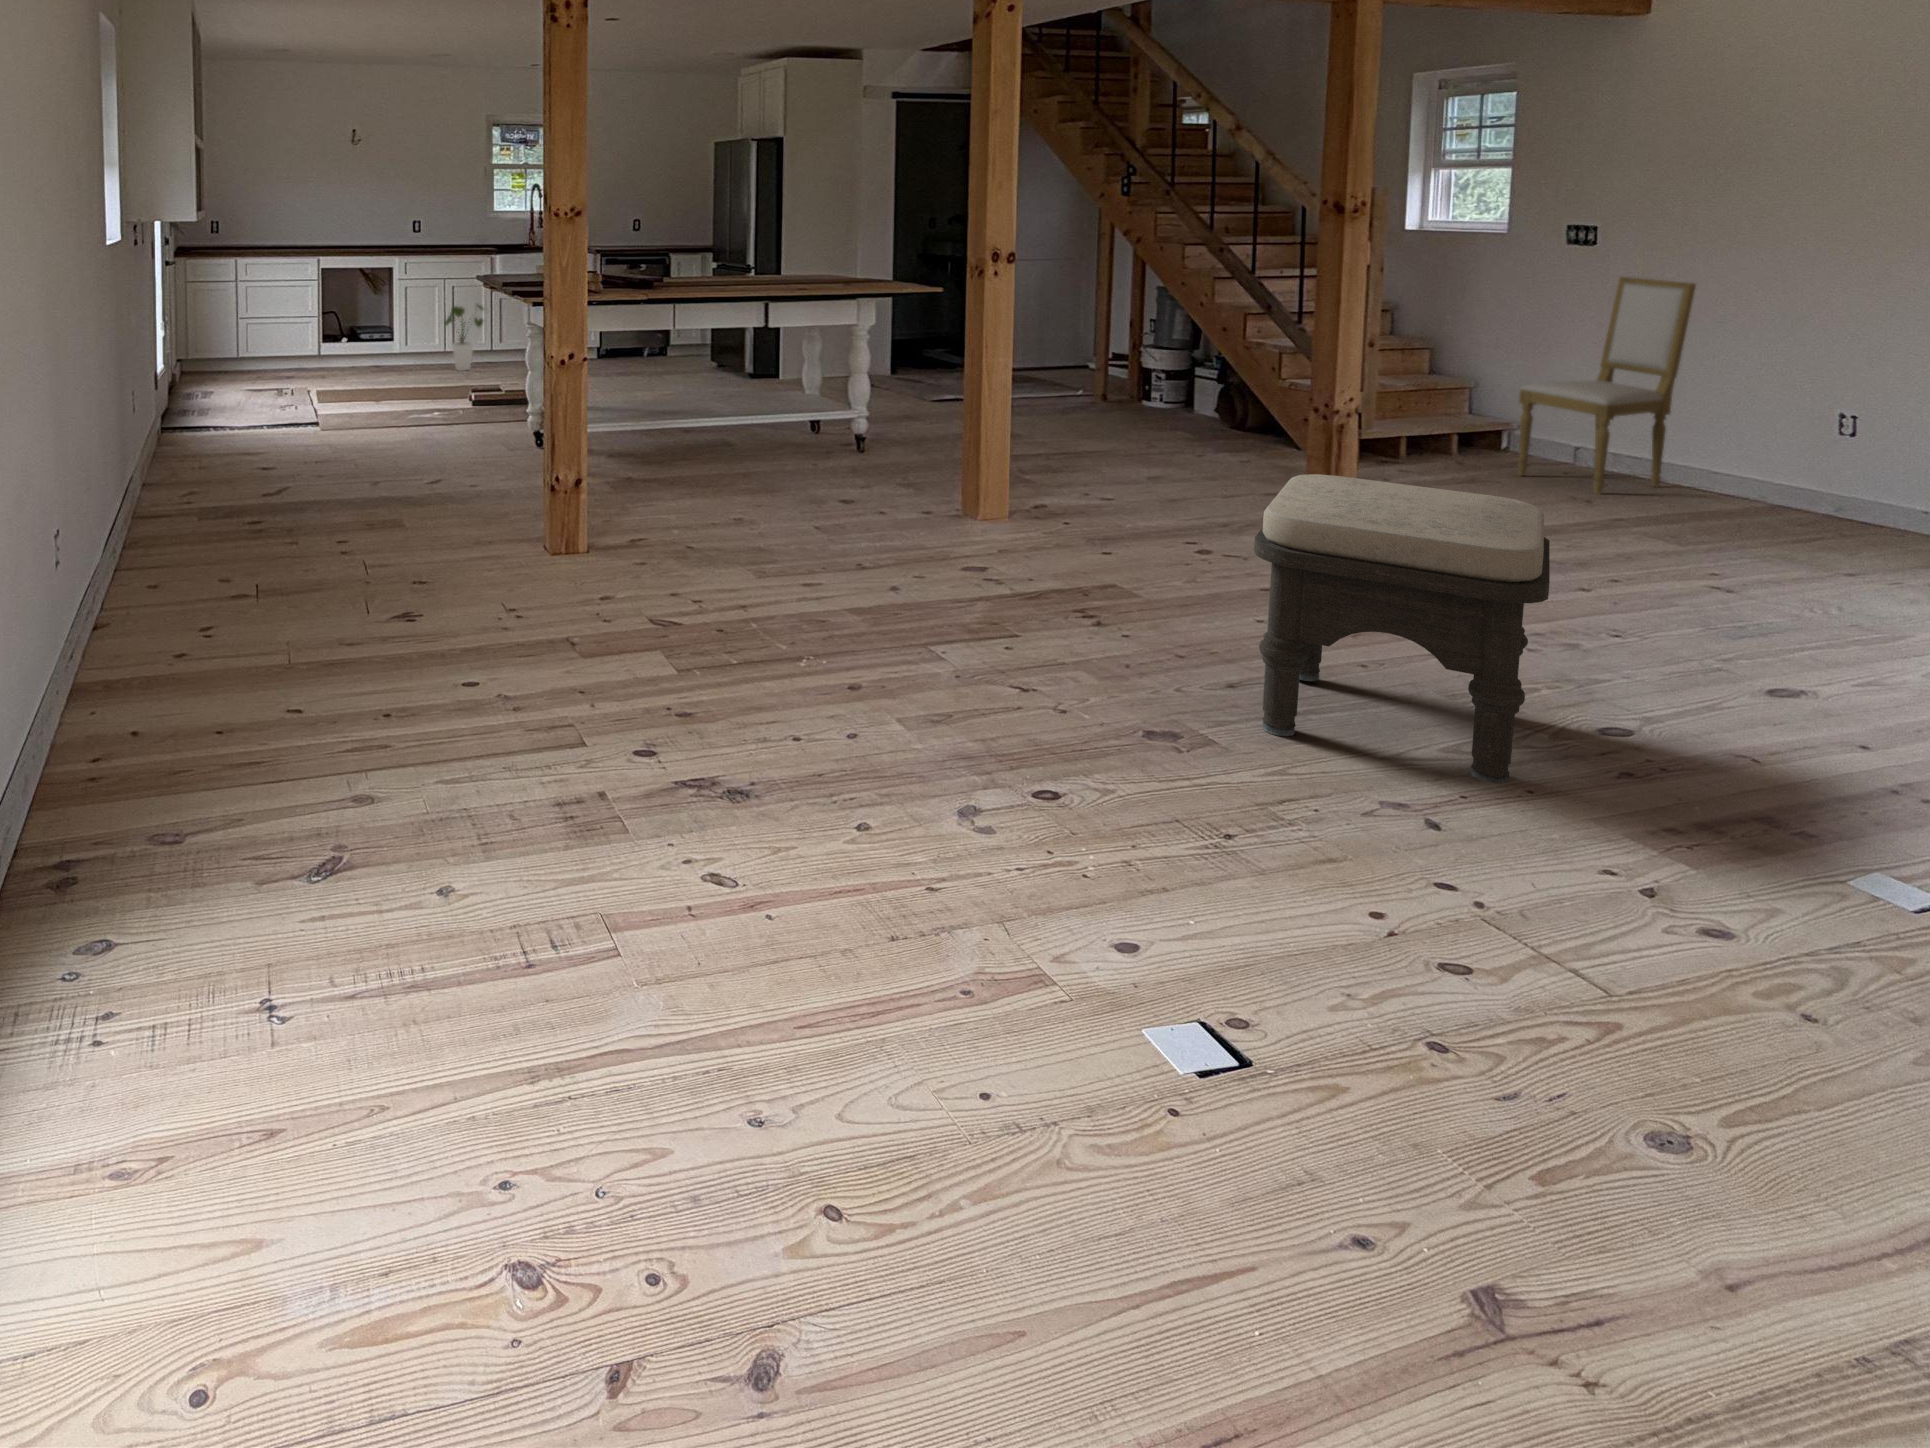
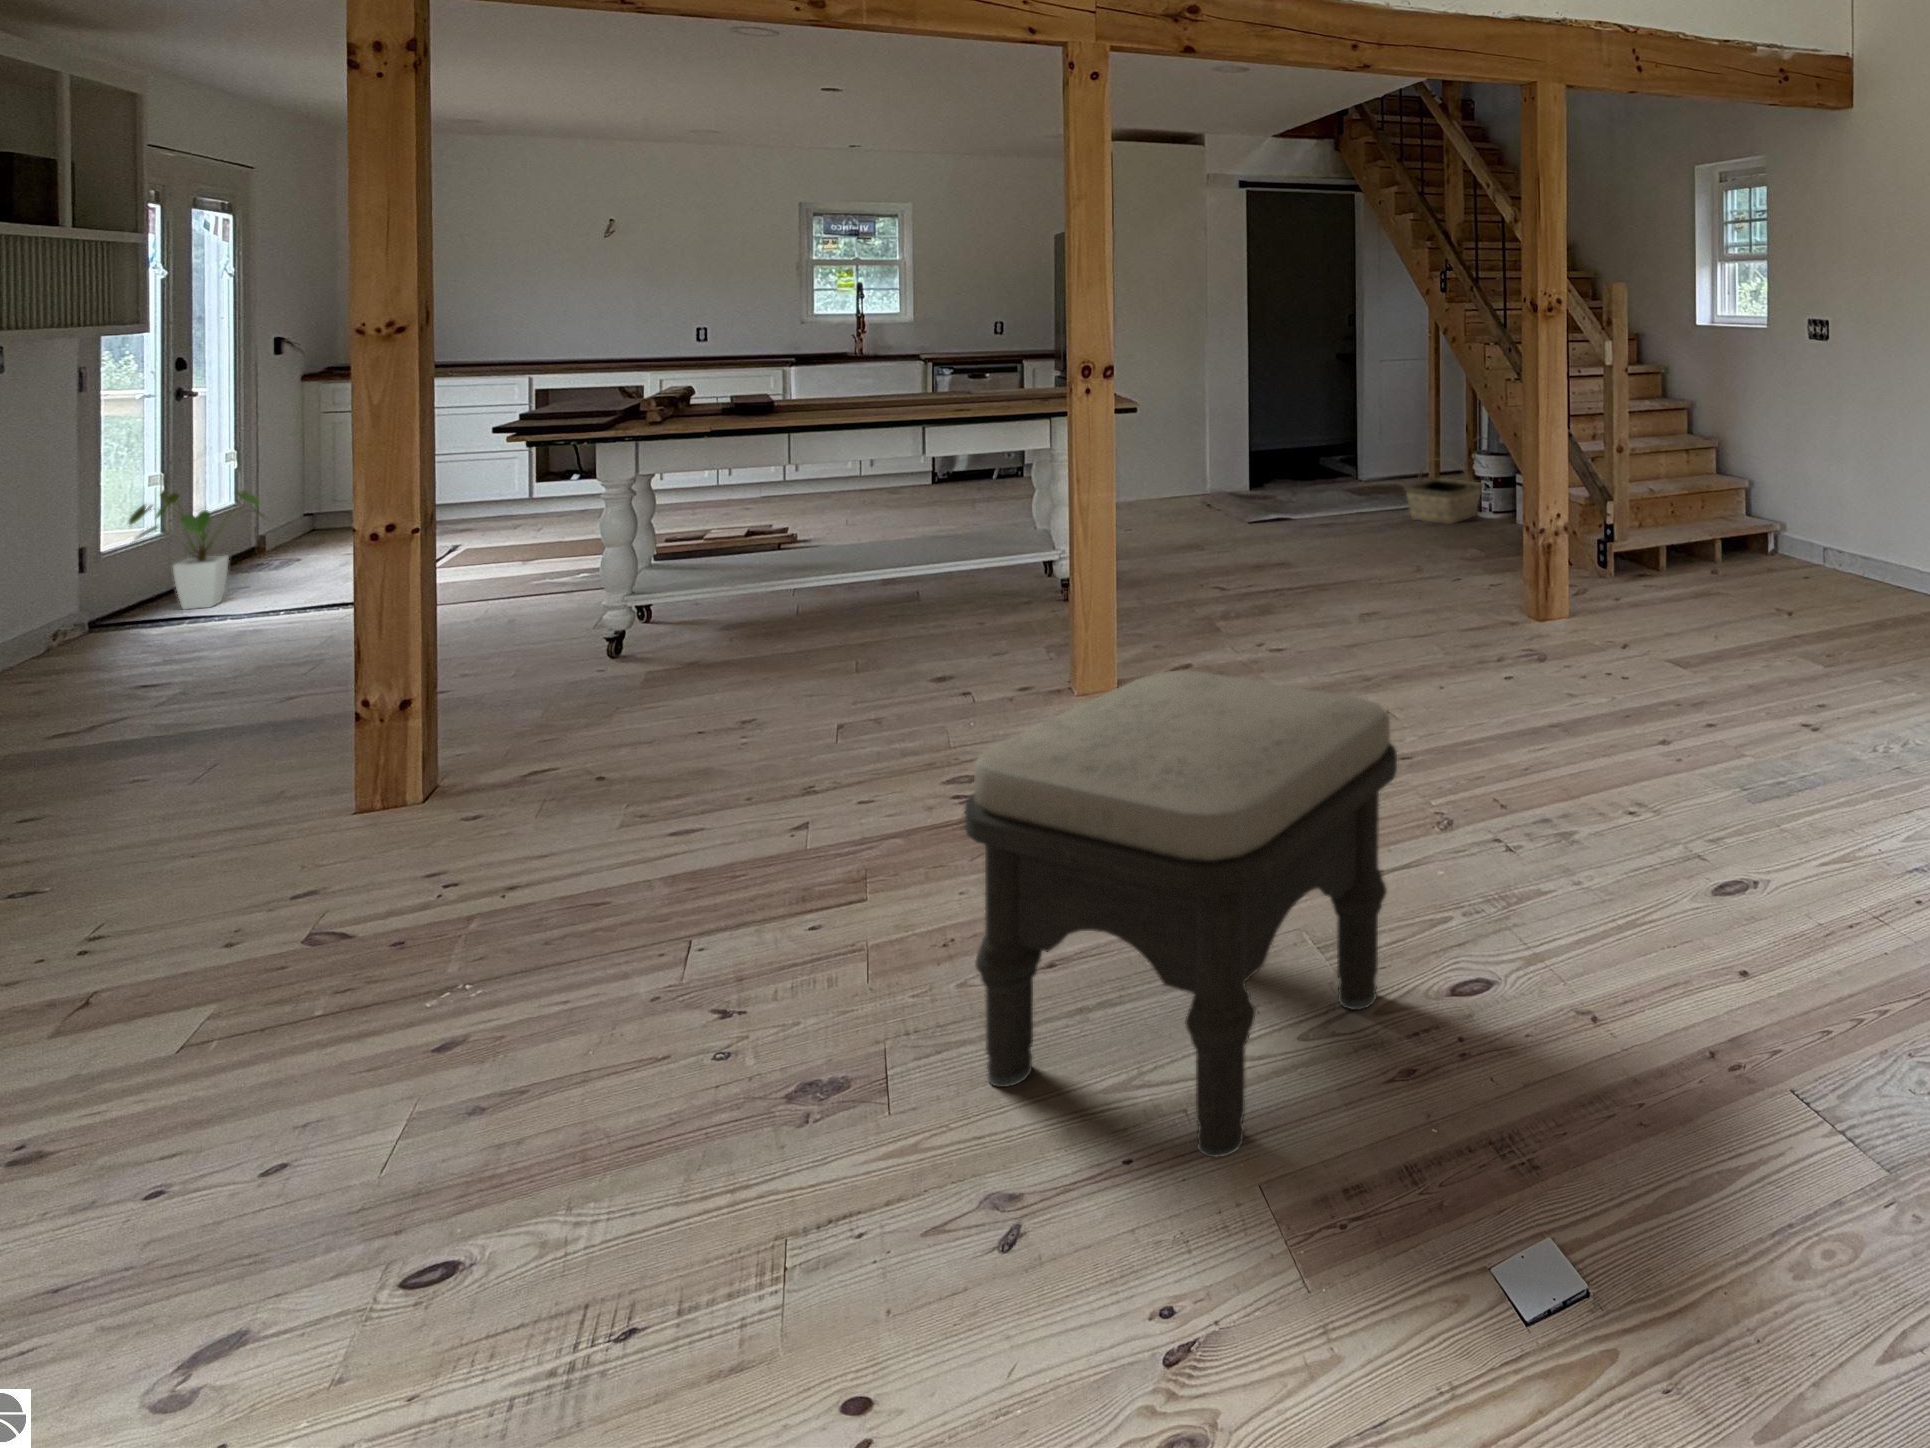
dining chair: present [1518,277,1696,494] -> none [1752,375,1900,607]
house plant: present [445,305,483,371] -> present [129,491,264,609]
basket: none [1088,351,1163,412] -> present [1404,461,1483,524]

